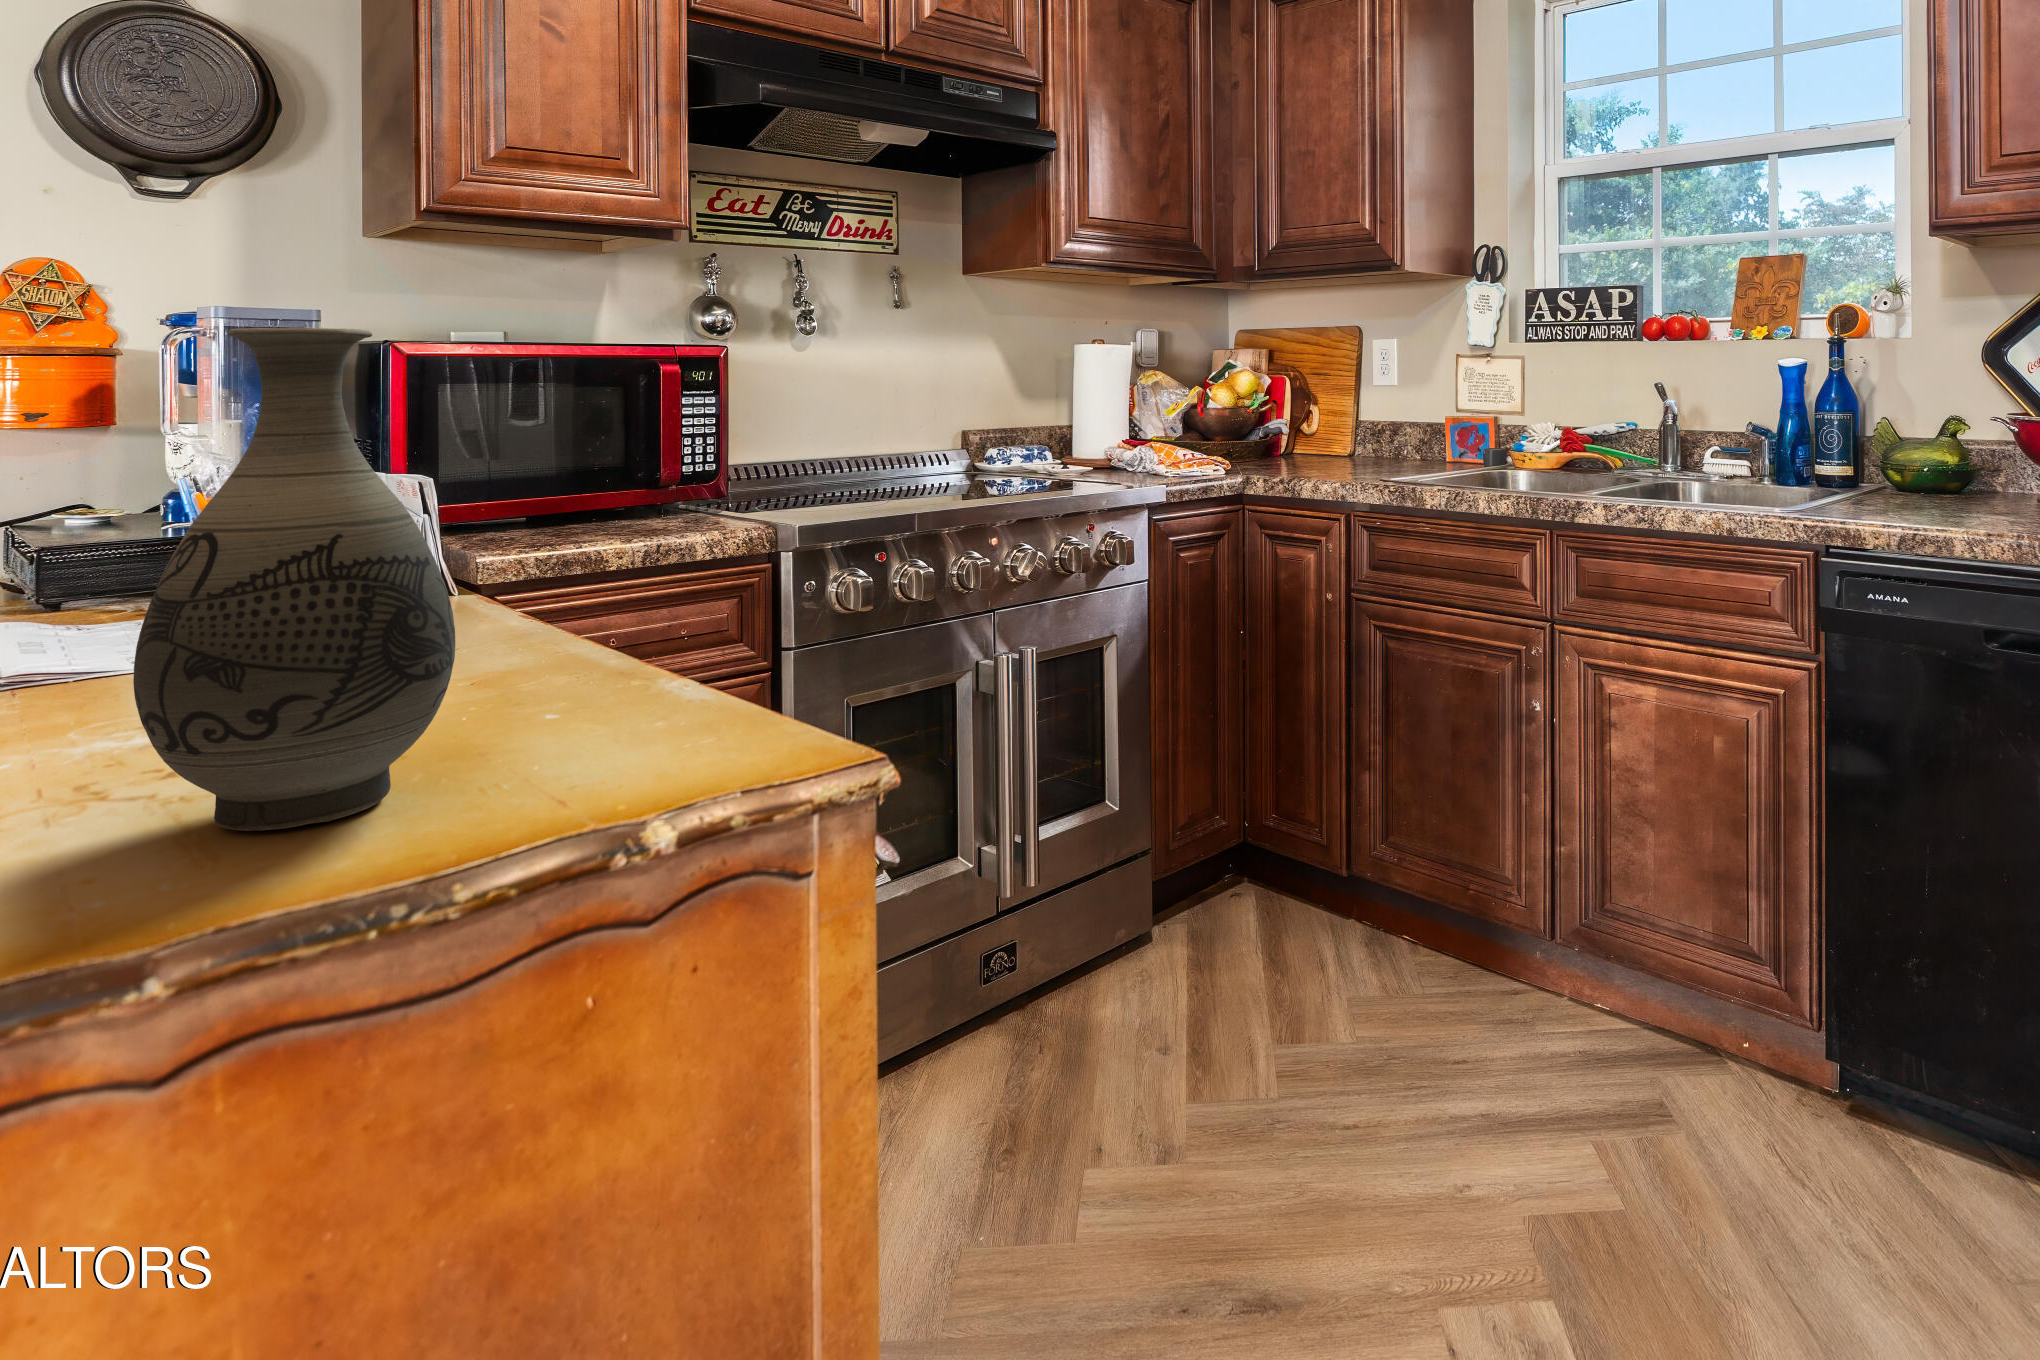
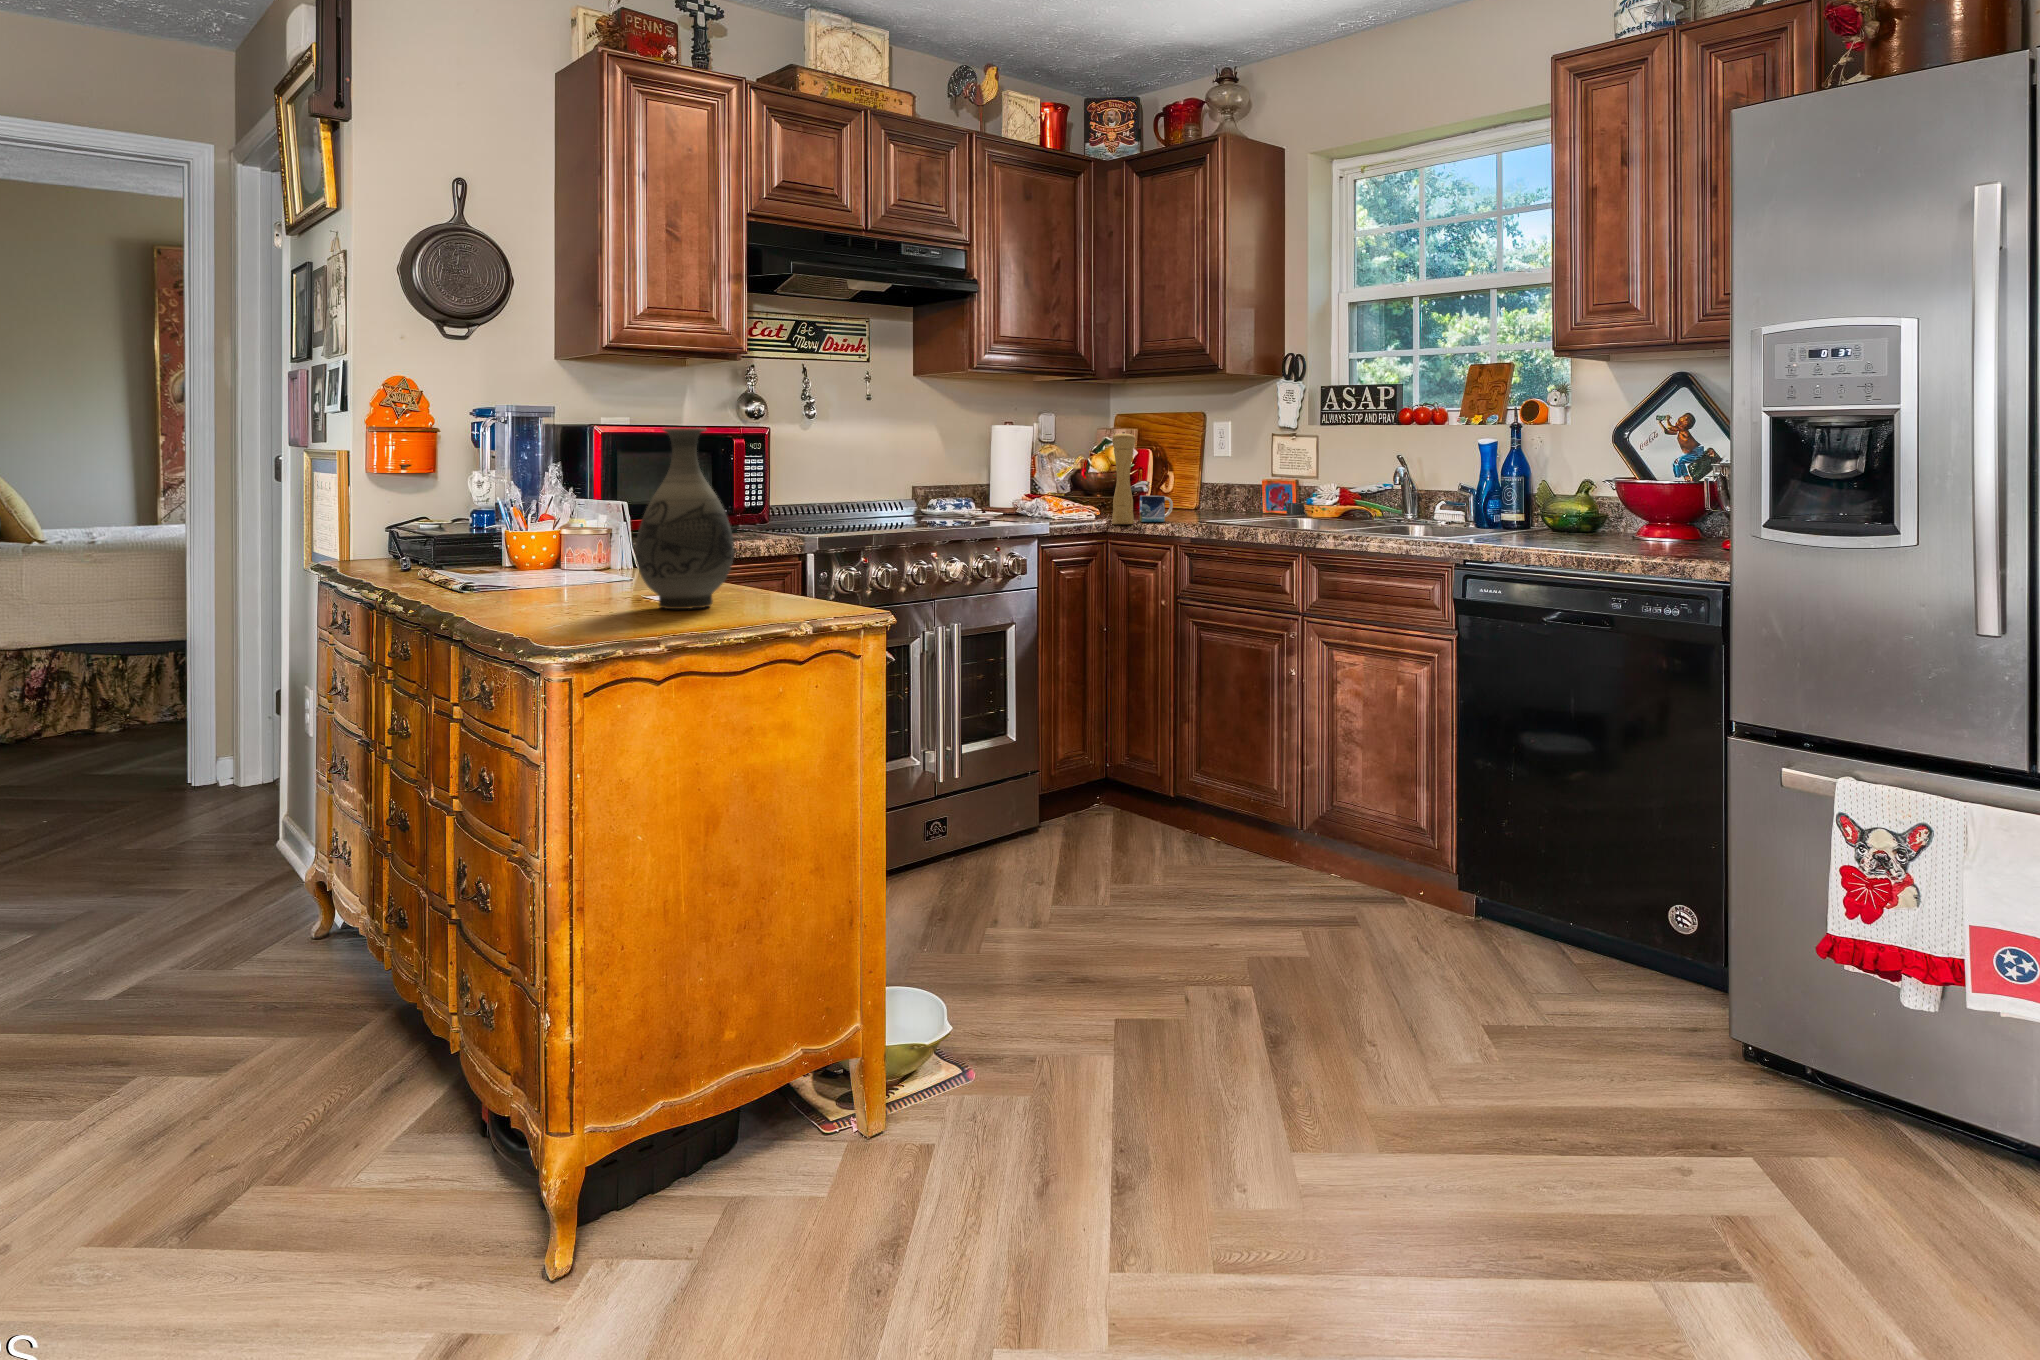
pepper mill: none [1248,351,1281,483] -> present [1112,432,1135,524]
mug: none [1284,440,1330,478] -> present [1140,495,1173,522]

